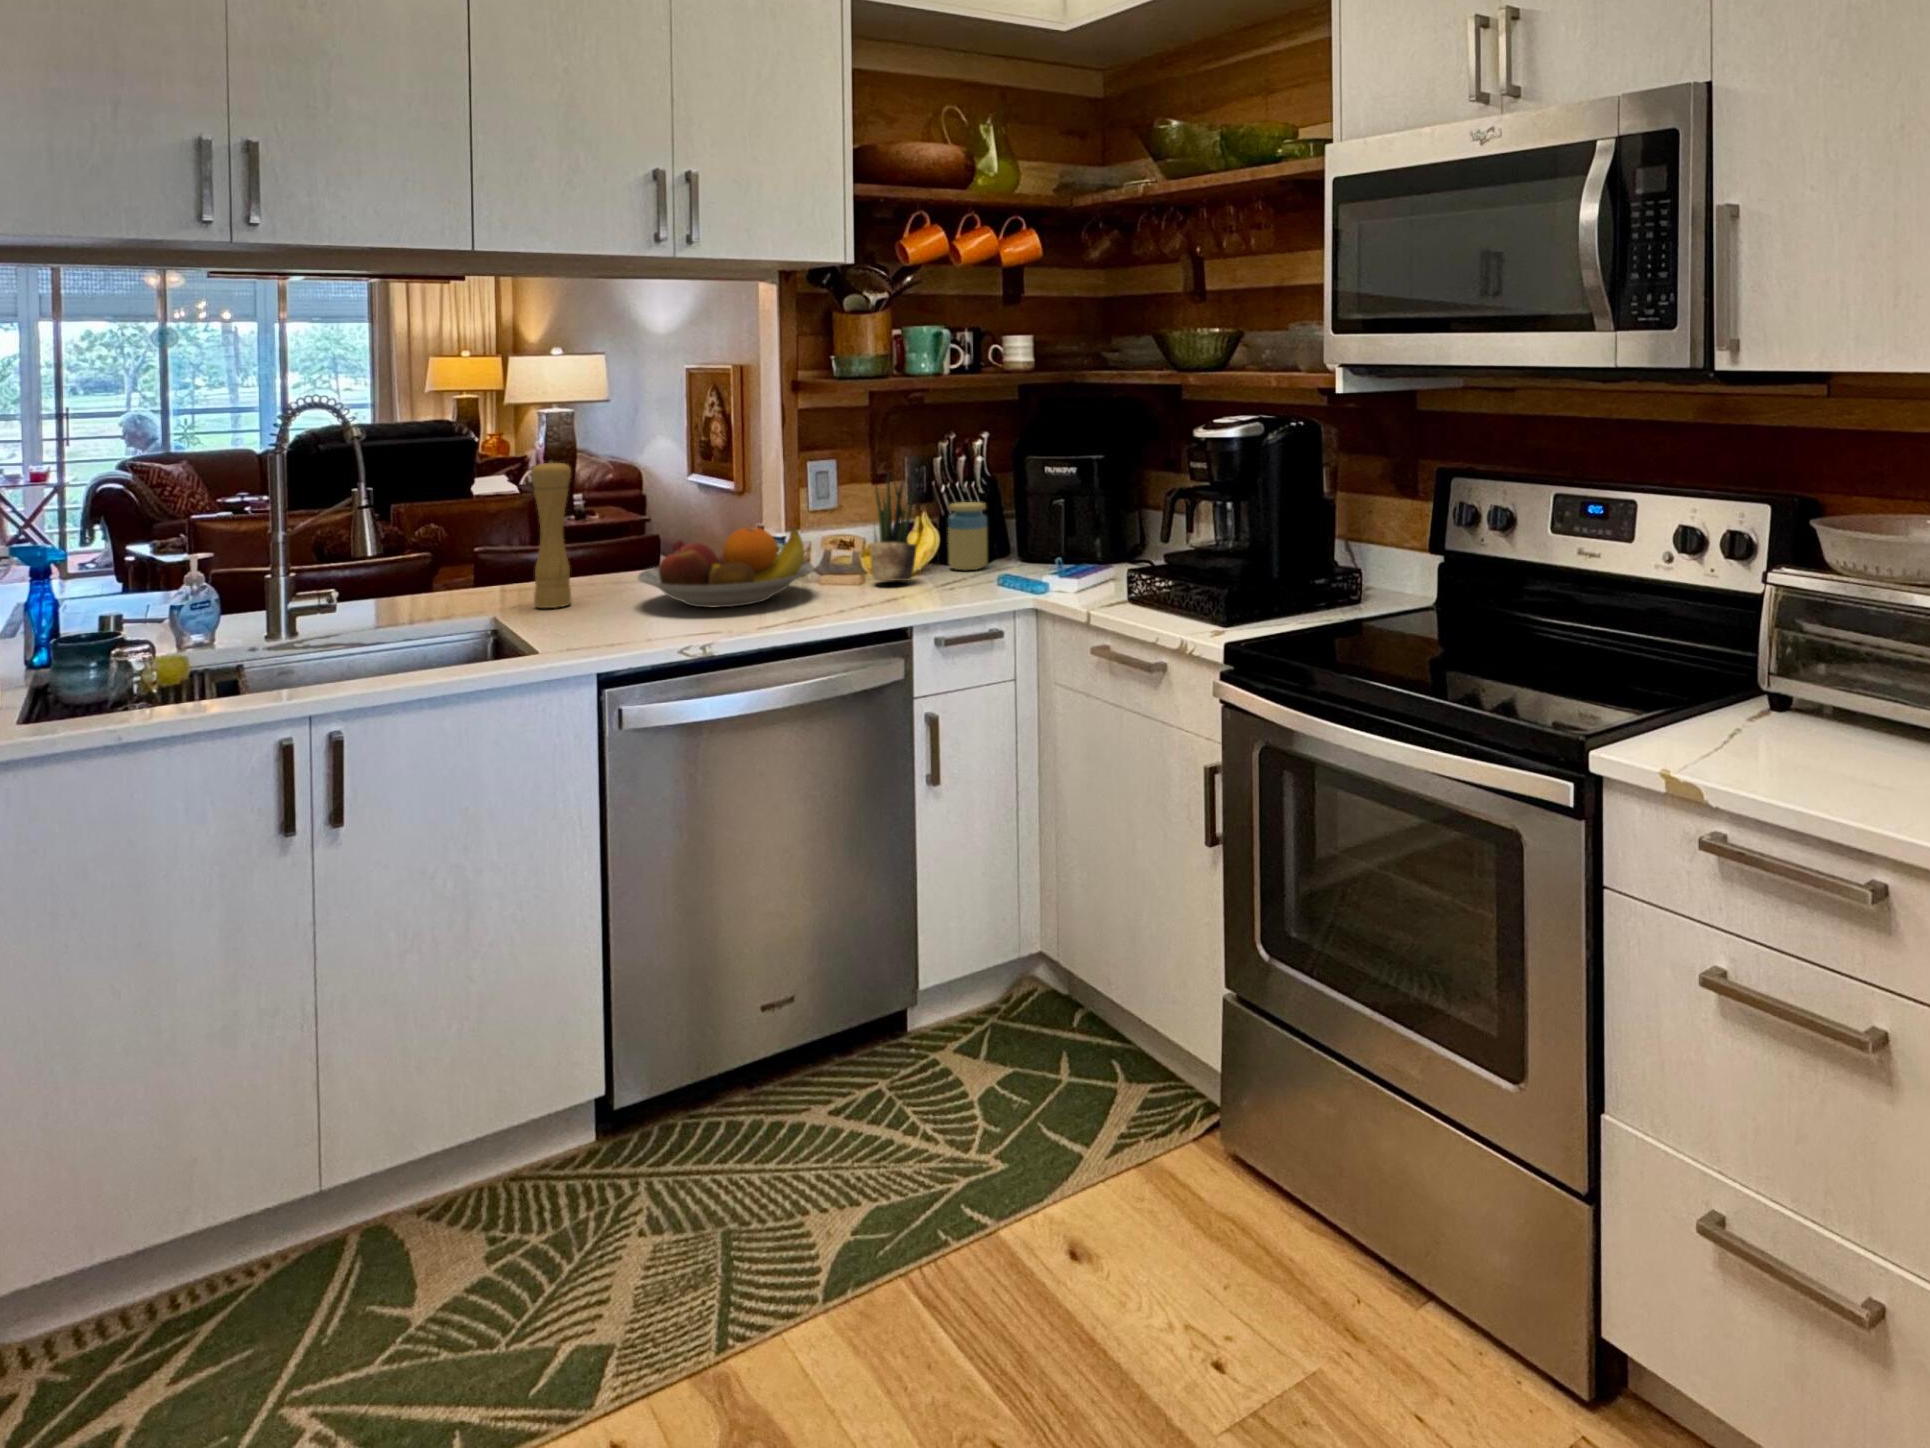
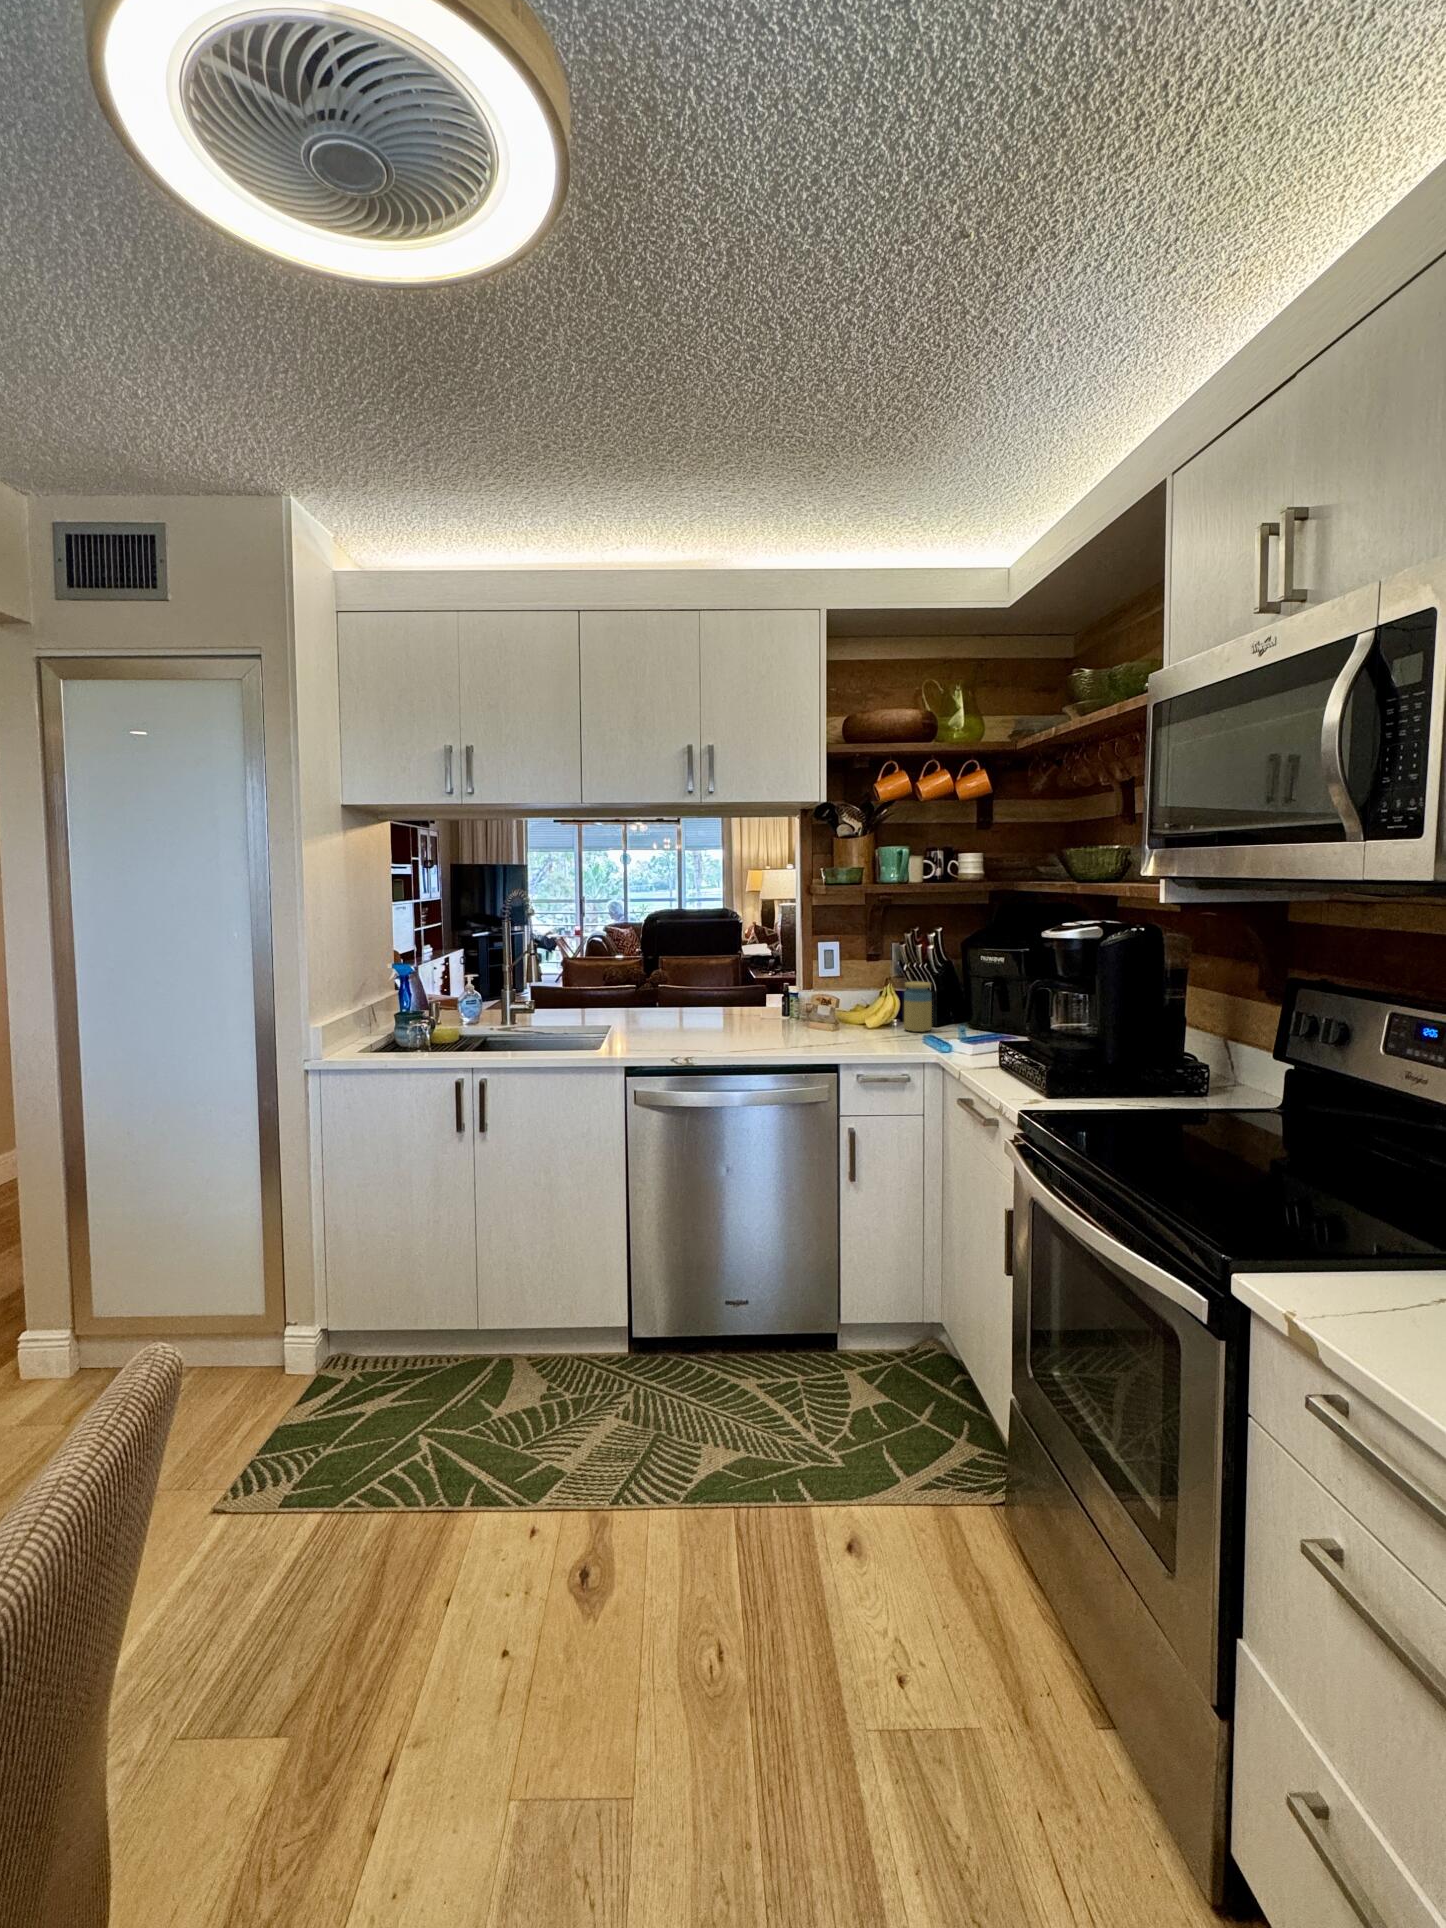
pepper mill: present [531,461,572,608] -> none [636,937,659,1027]
potted plant: present [871,473,916,581] -> none [837,954,872,1034]
fruit bowl: present [637,527,814,608] -> none [685,987,795,1038]

